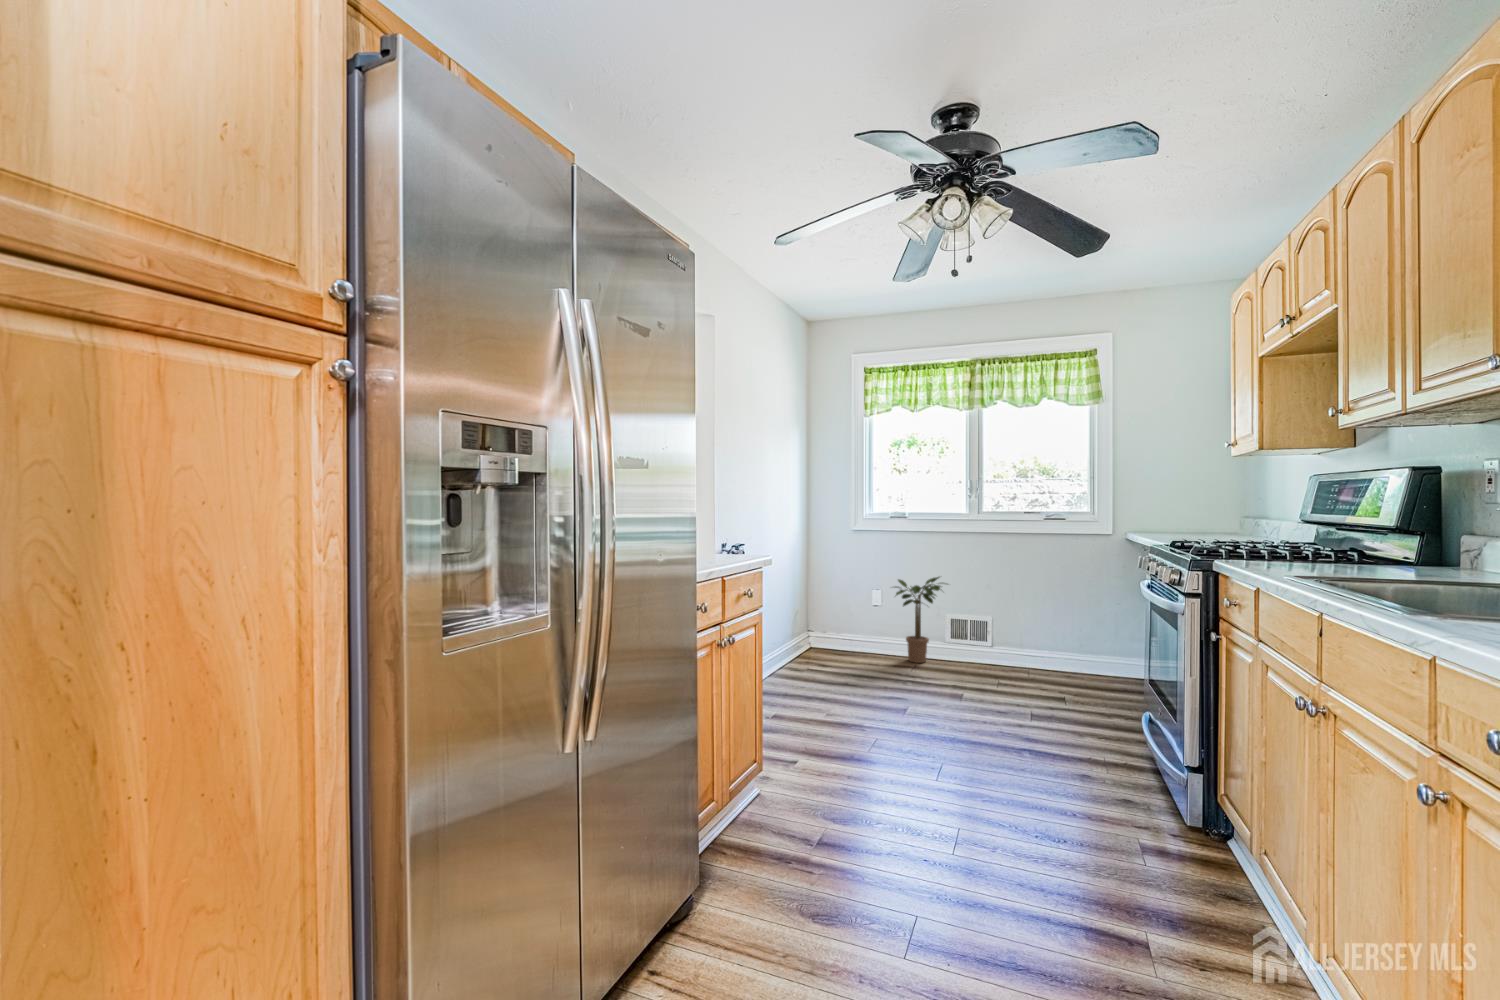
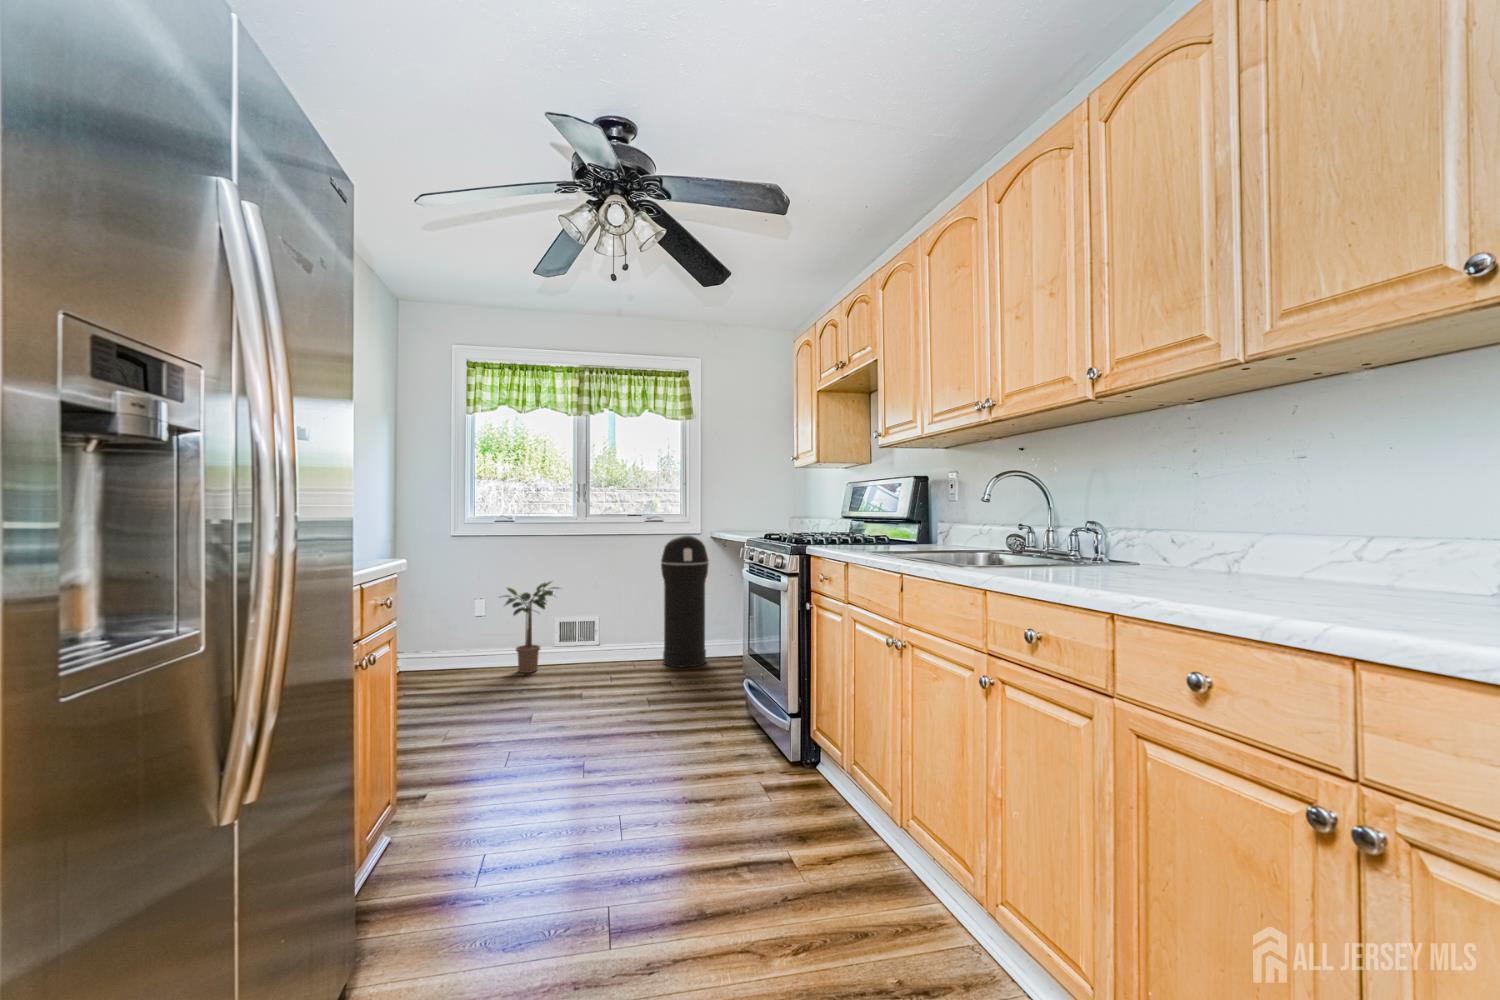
trash can: none [1059,536,1121,687] -> present [661,535,708,667]

